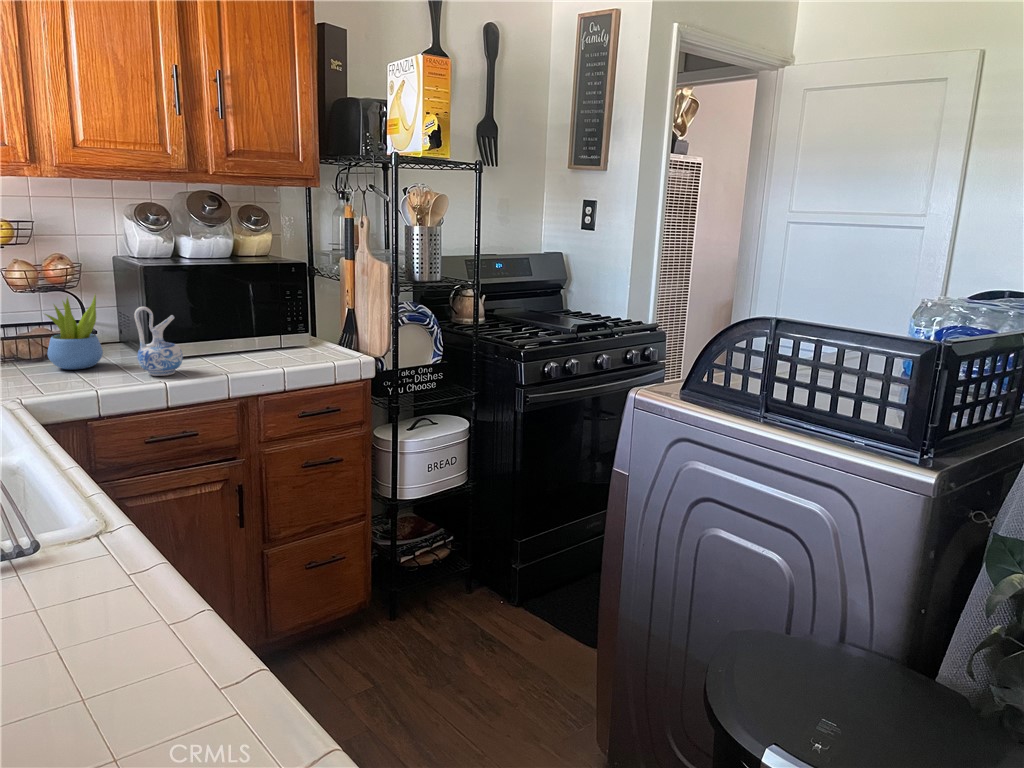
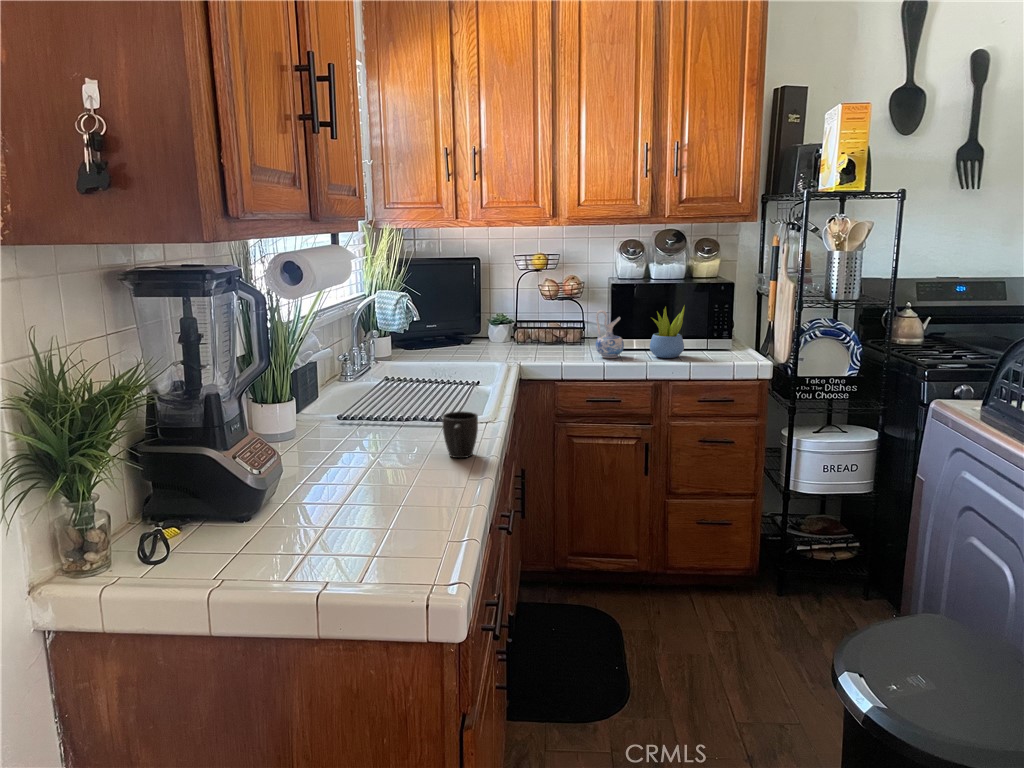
succulent plant: present [45,295,103,369] -> present [650,306,685,358]
mug: none [59,557,151,671] -> present [442,411,478,458]

